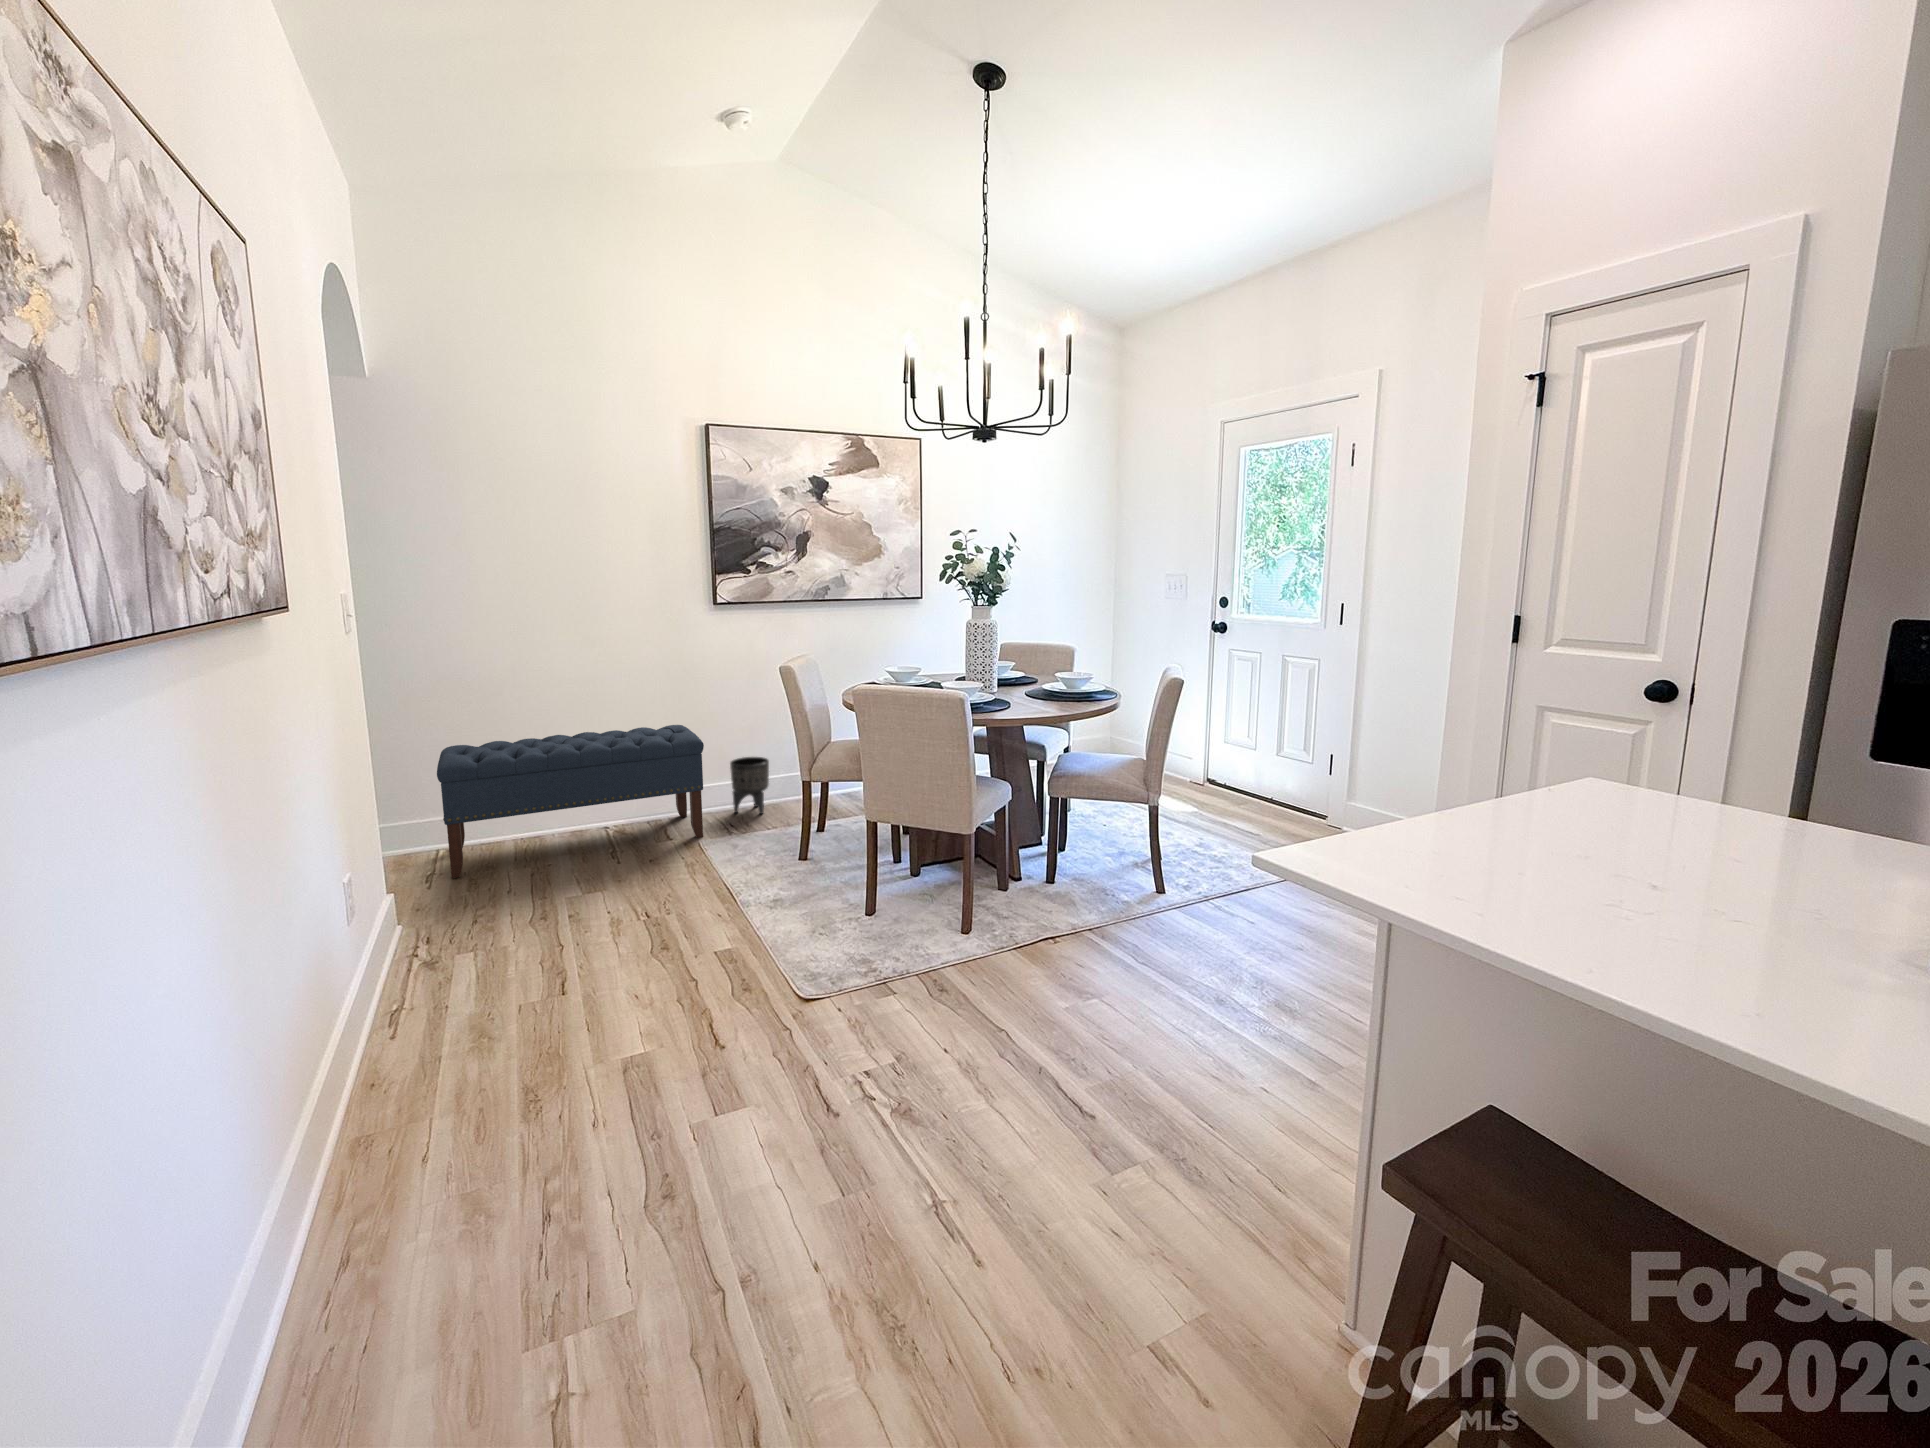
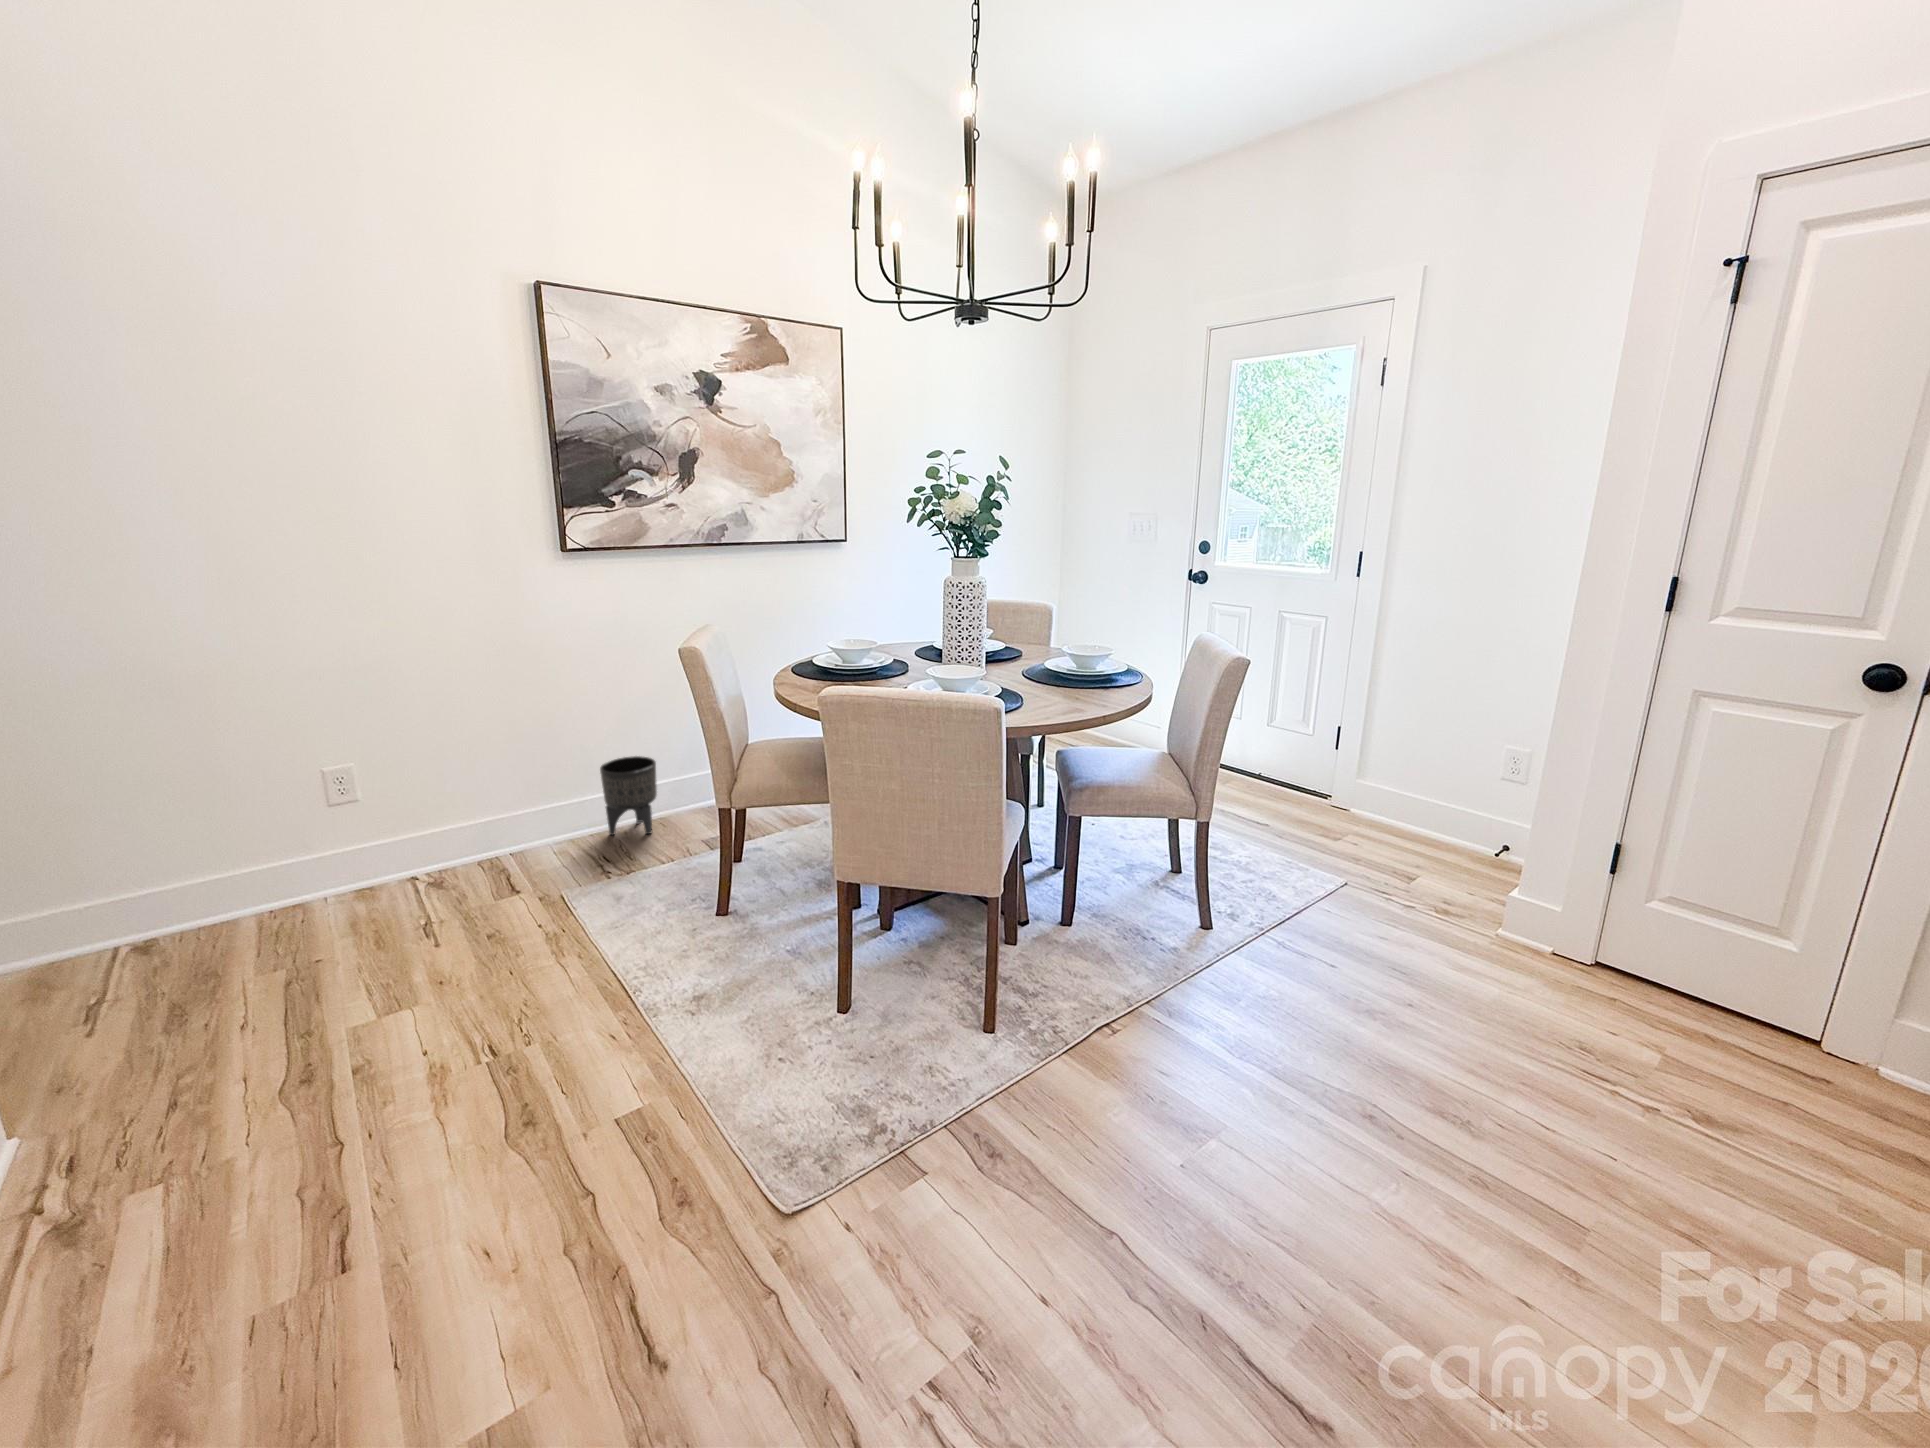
bench: present [437,725,704,878] -> none [77,723,569,1010]

